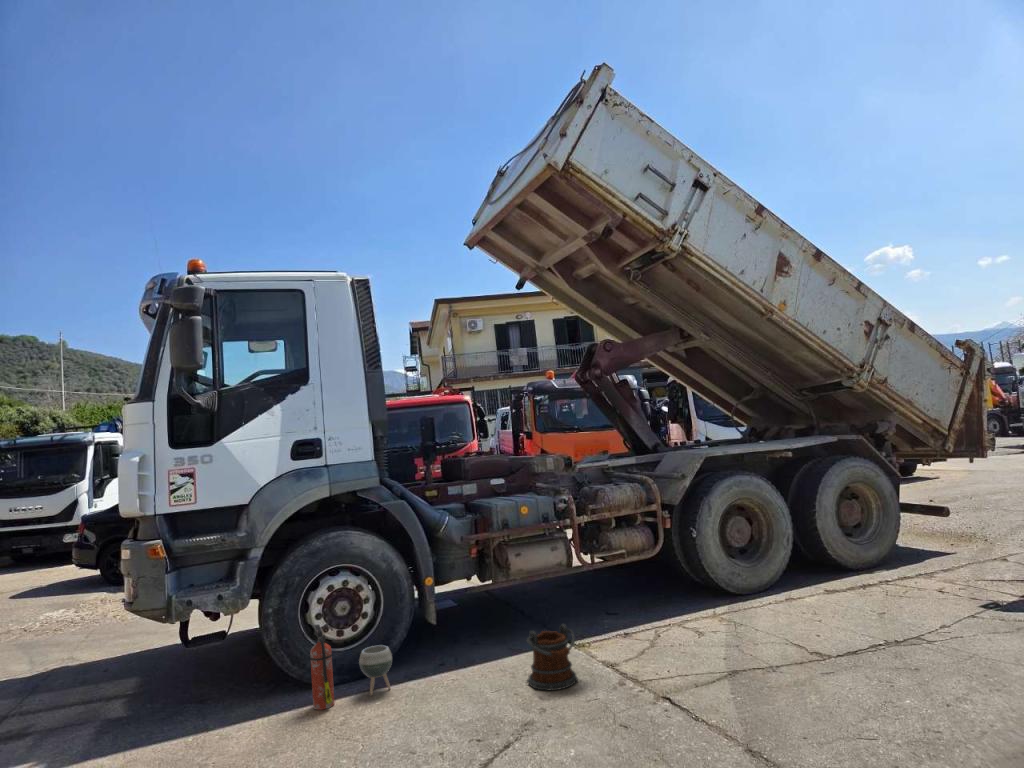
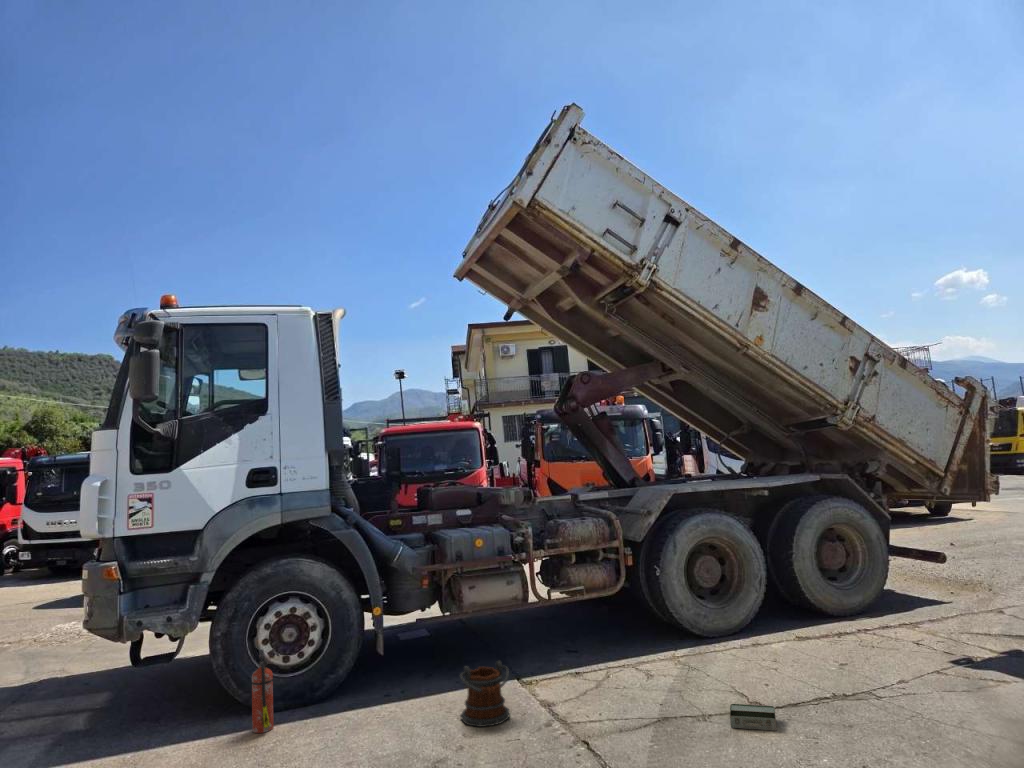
planter: present [359,645,392,696] -> none [301,673,334,722]
toolbox: none [799,654,851,678] -> present [730,704,777,731]

